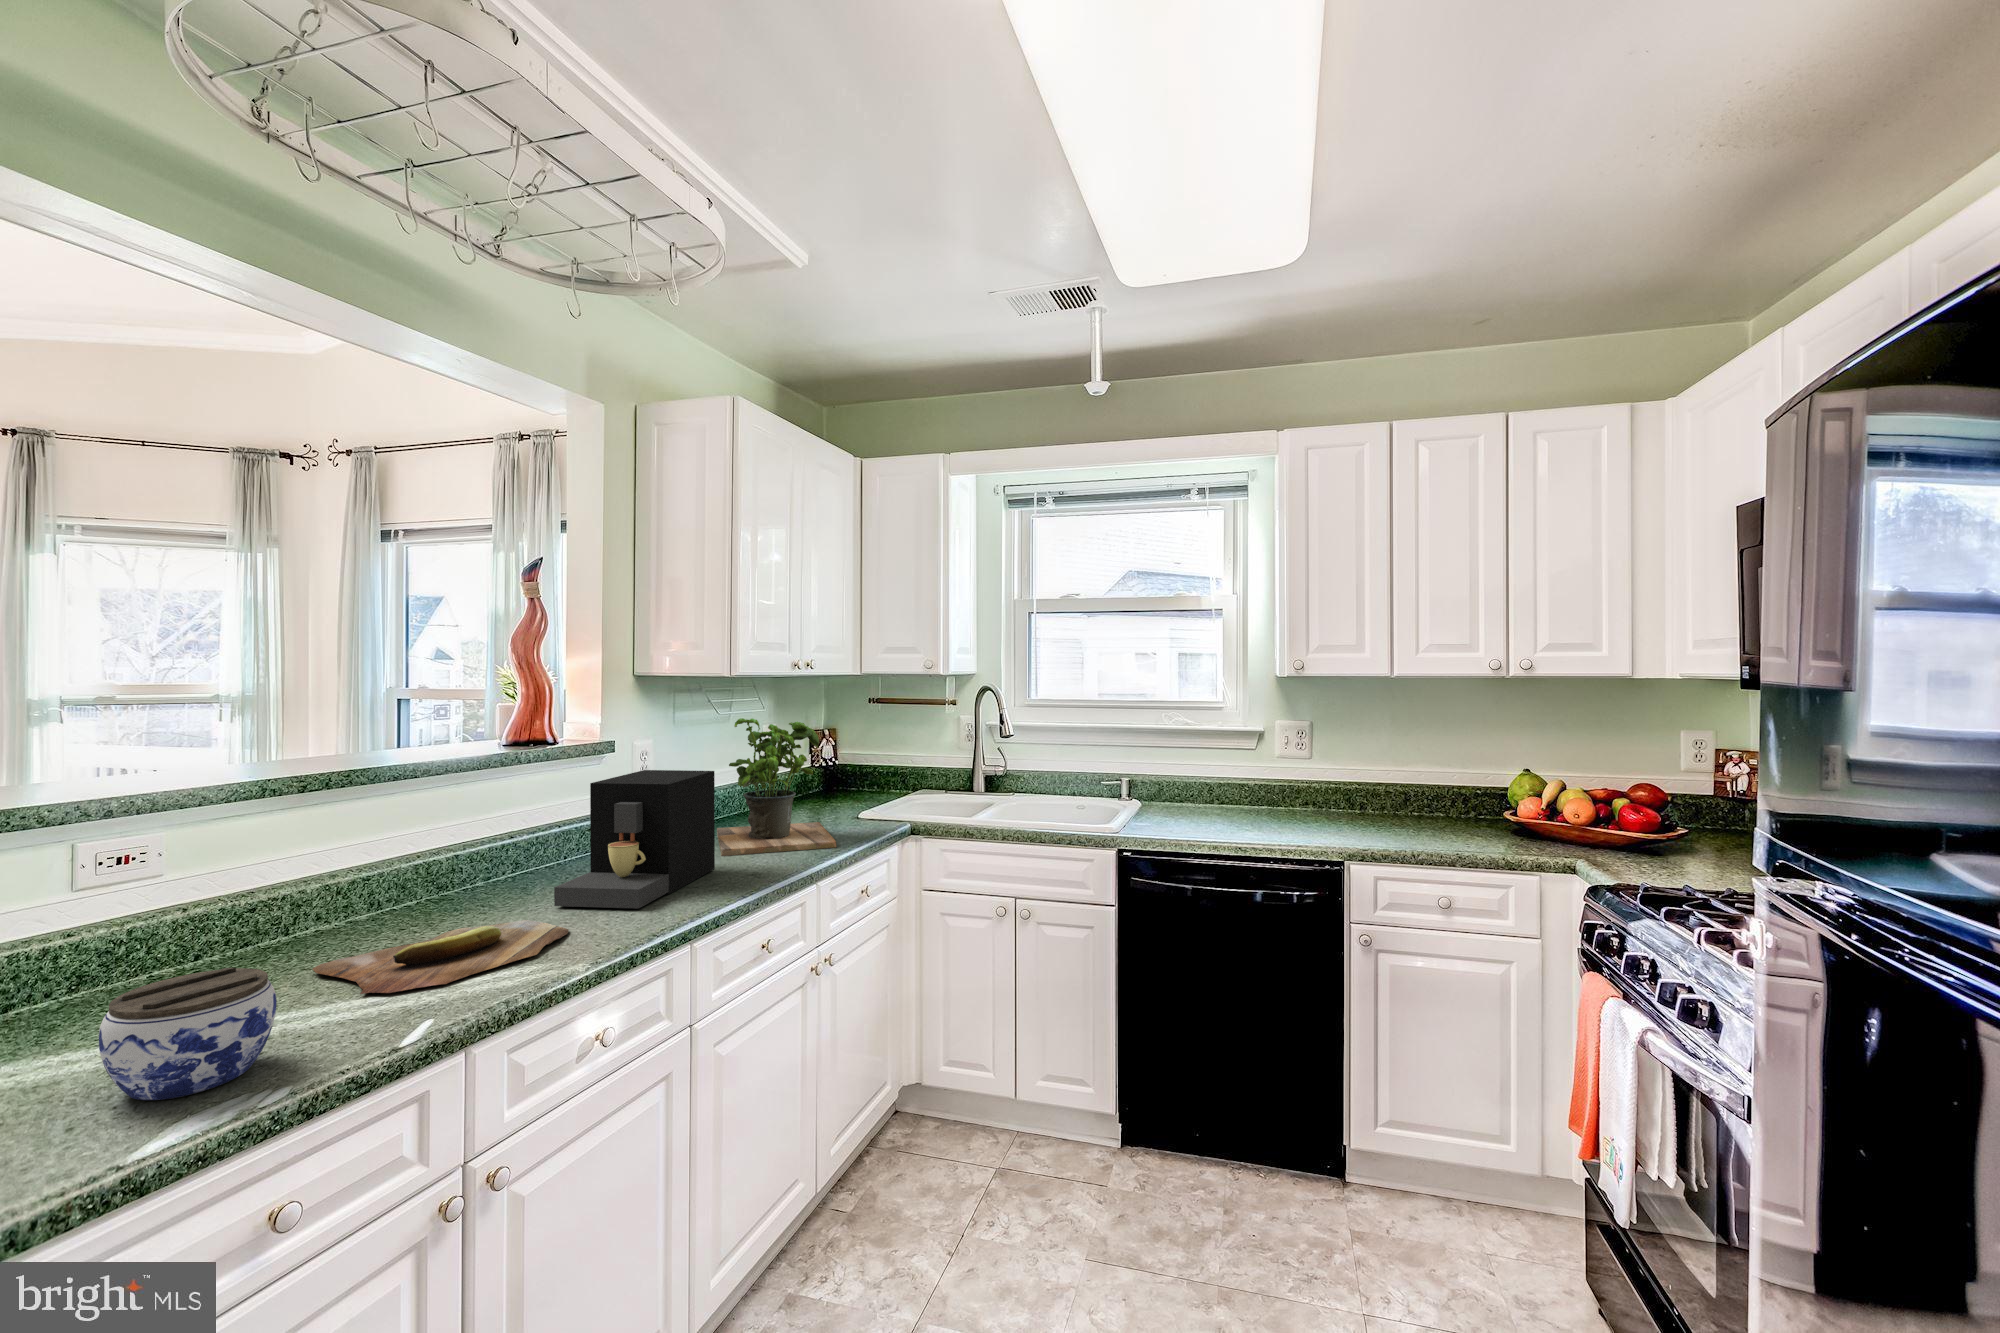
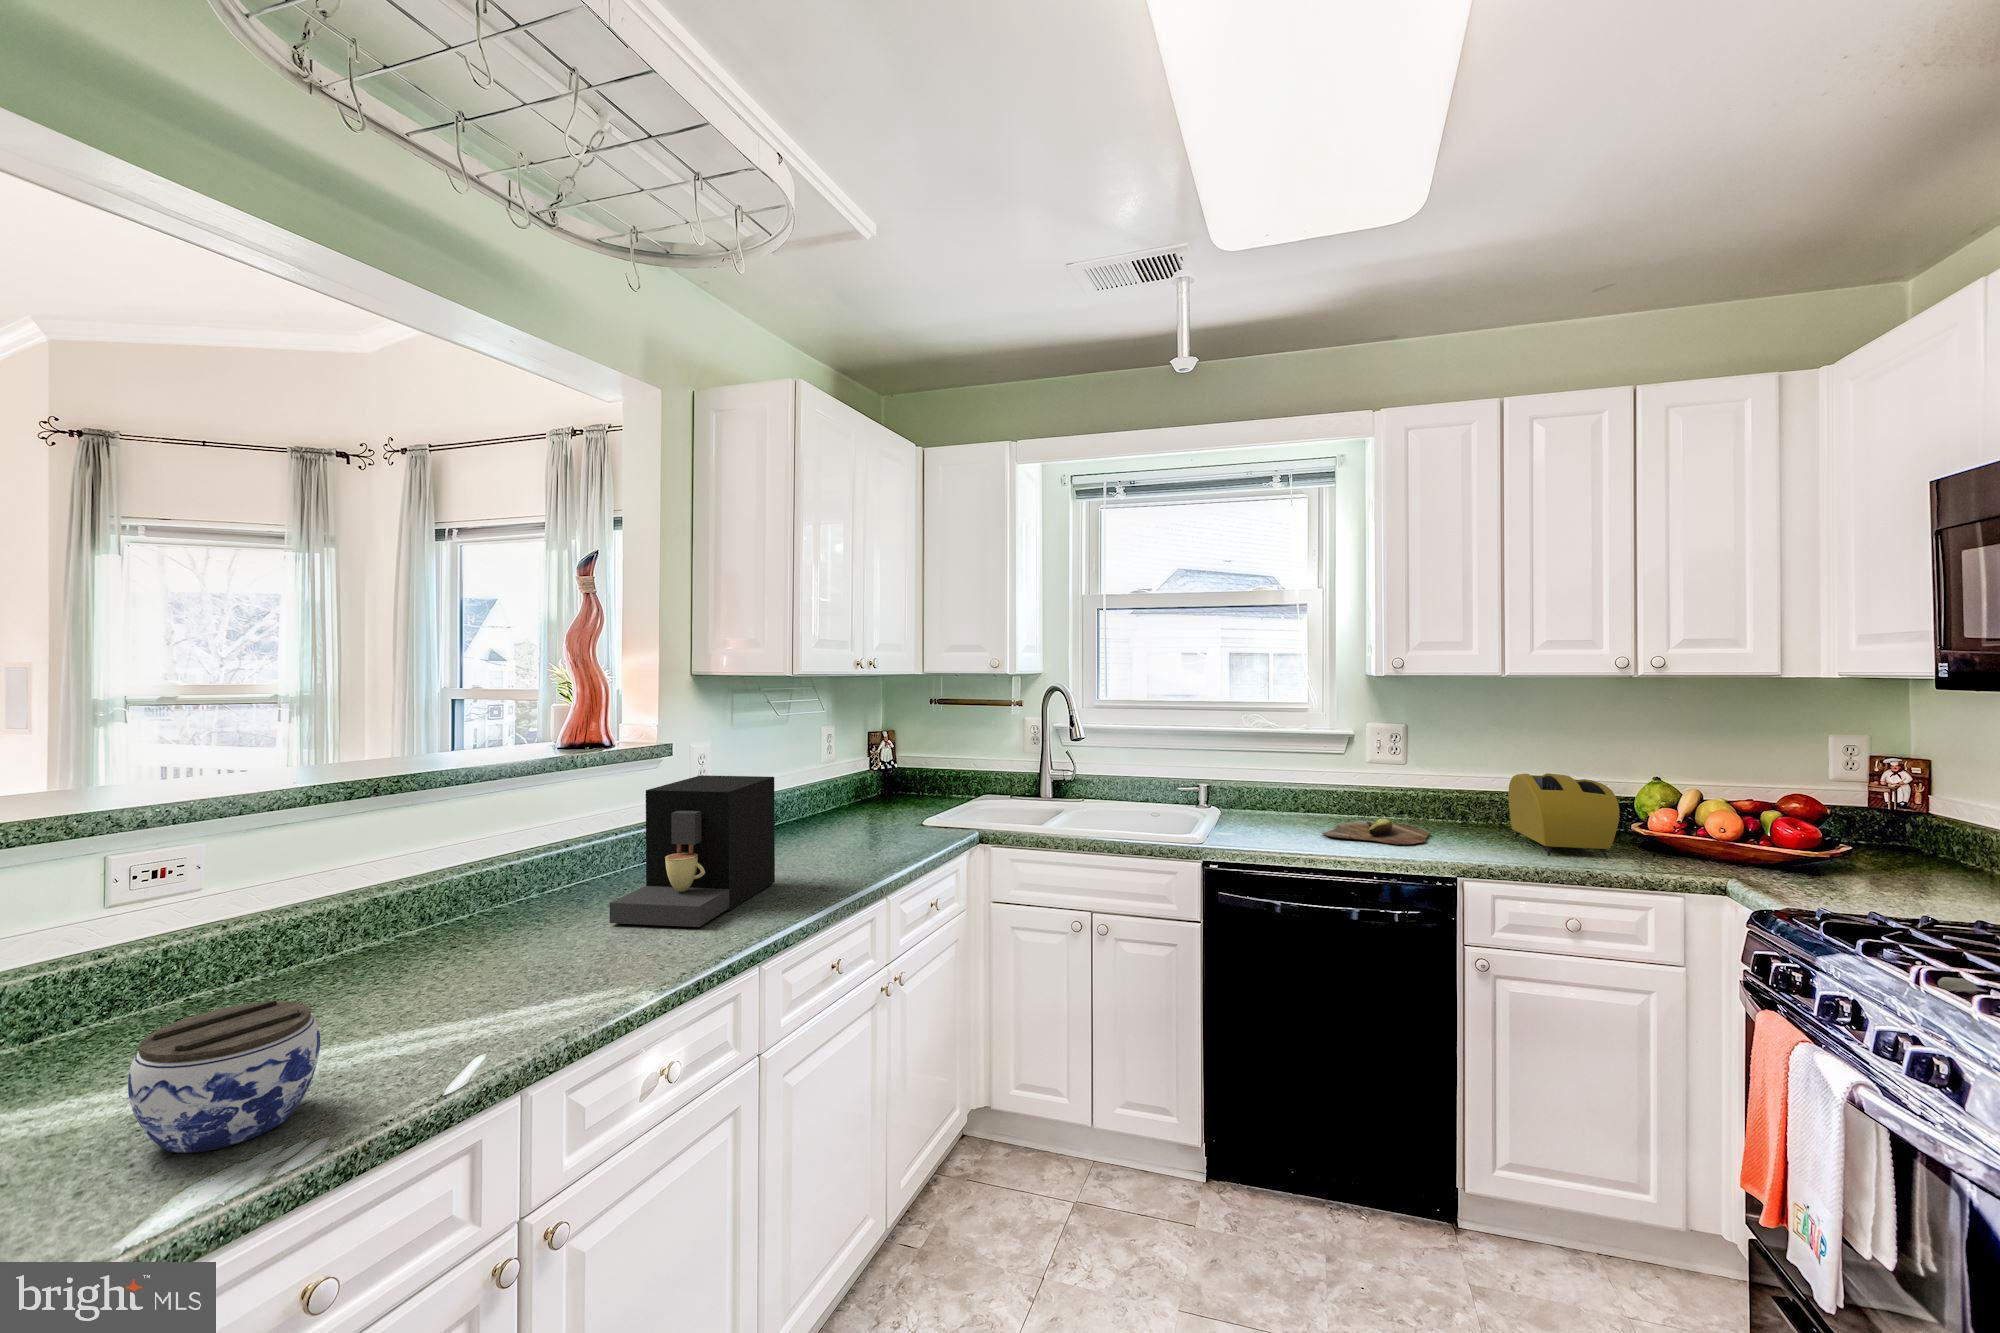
potted plant: present [717,718,836,856] -> none [772,720,901,867]
toaster: none [1396,767,1488,843] -> present [1508,773,1620,859]
cutting board: present [313,920,568,994] -> present [1322,818,1429,845]

